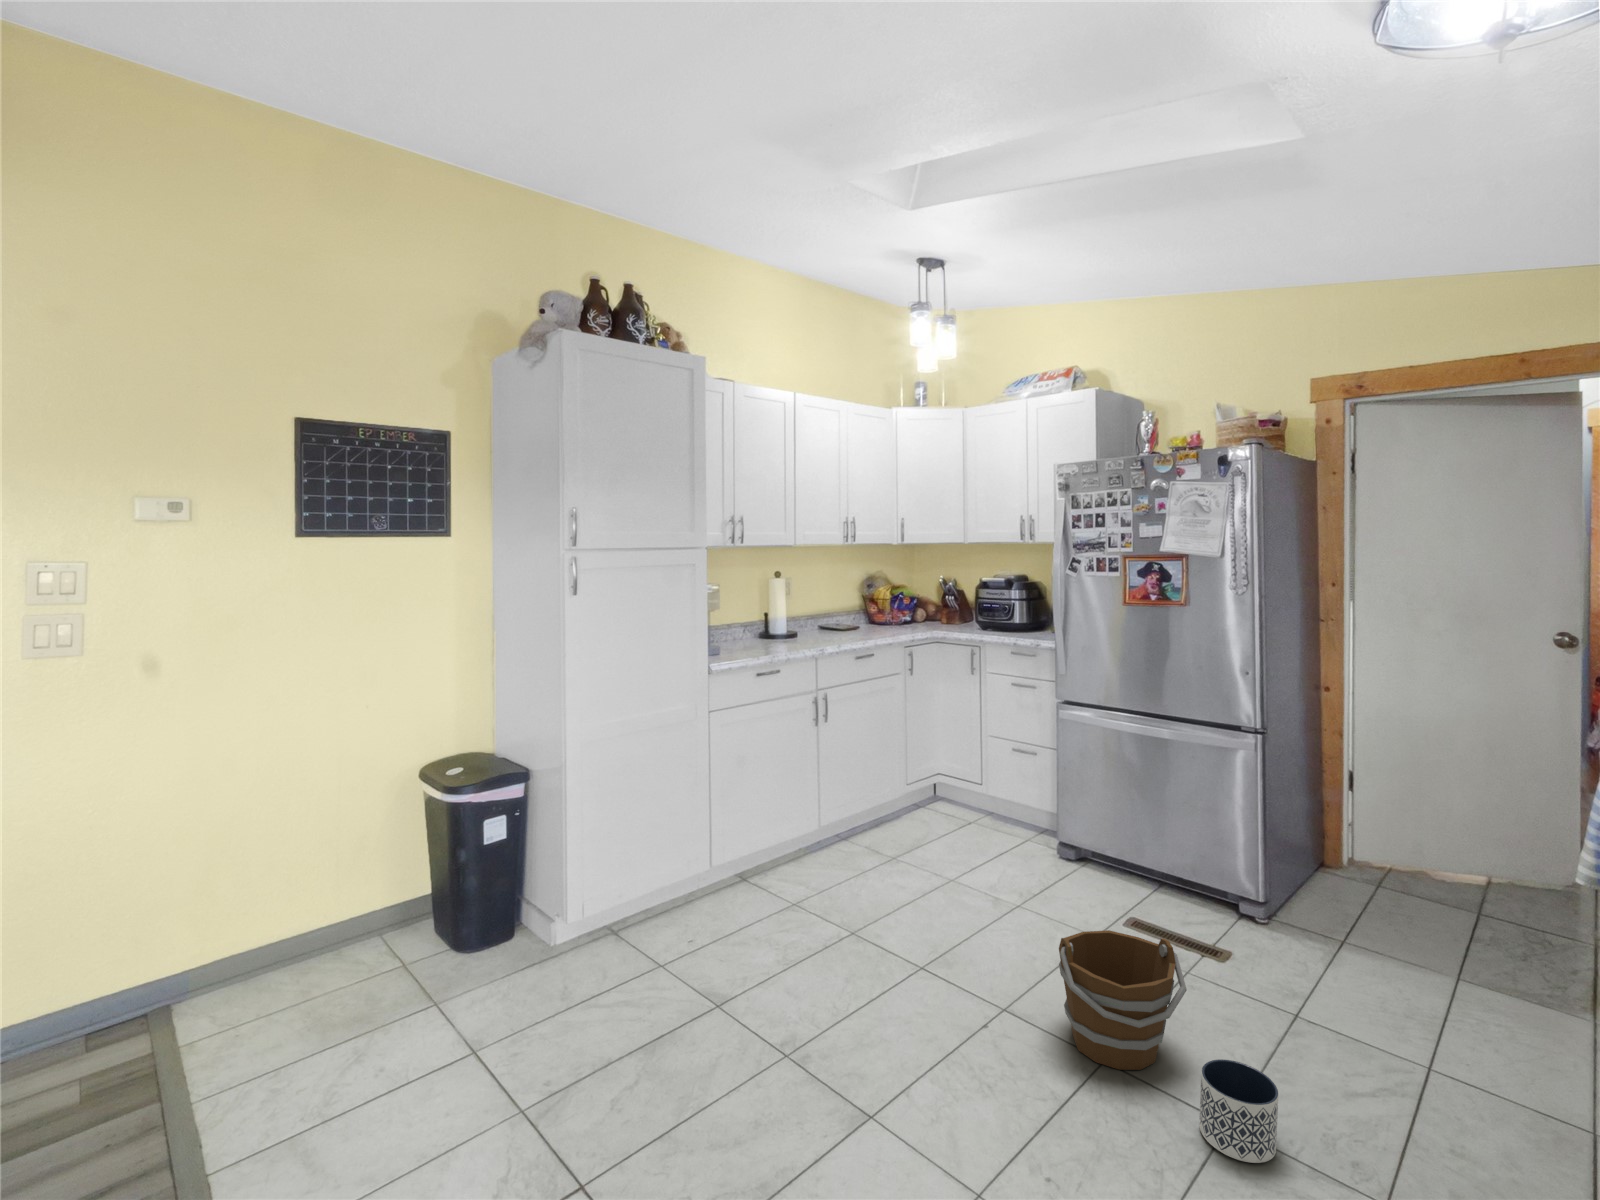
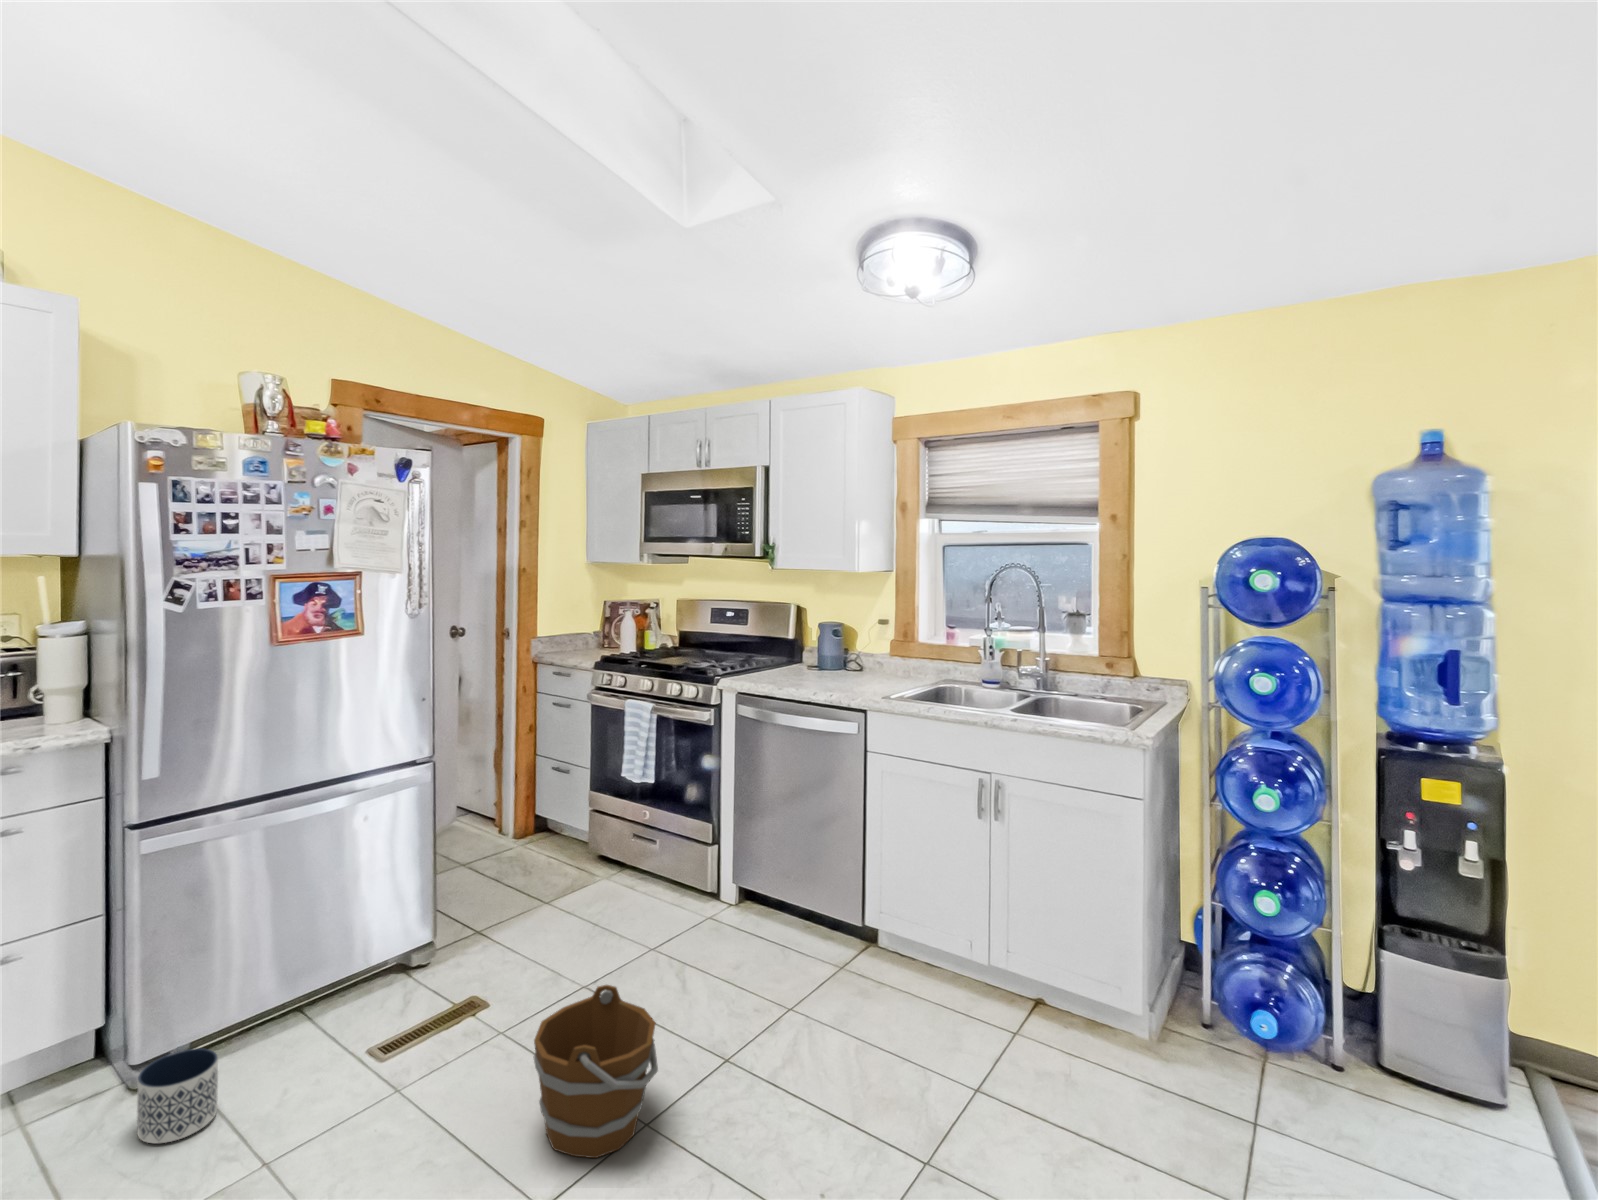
planter: present [1199,1059,1278,1163] -> present [137,1048,218,1143]

